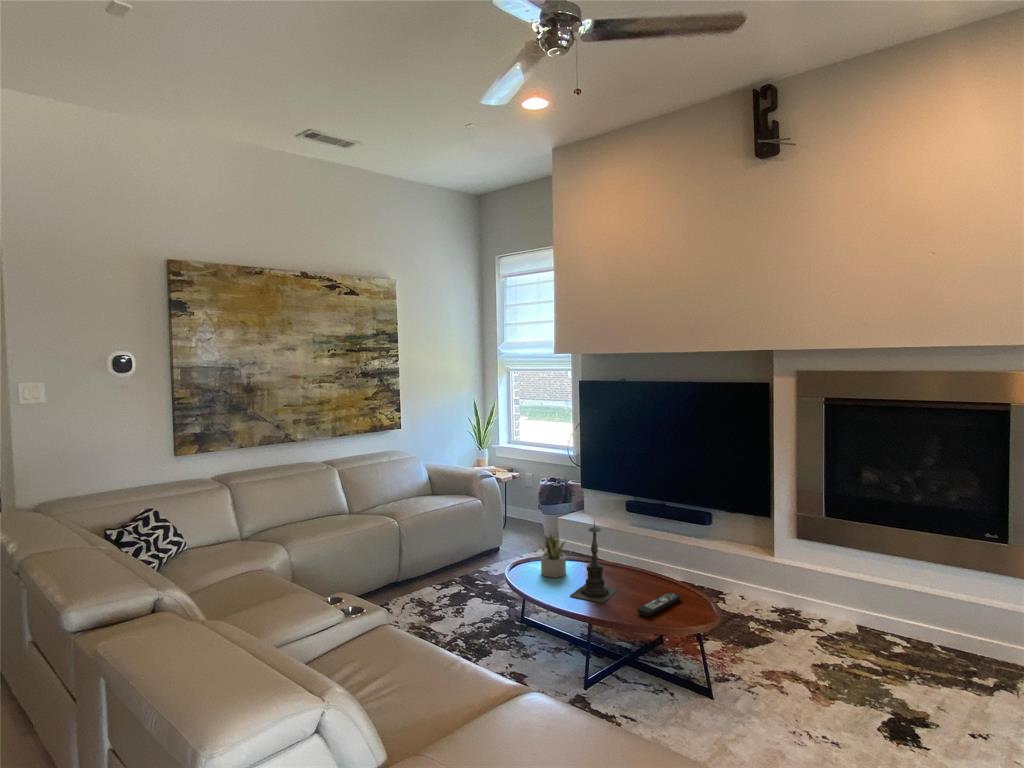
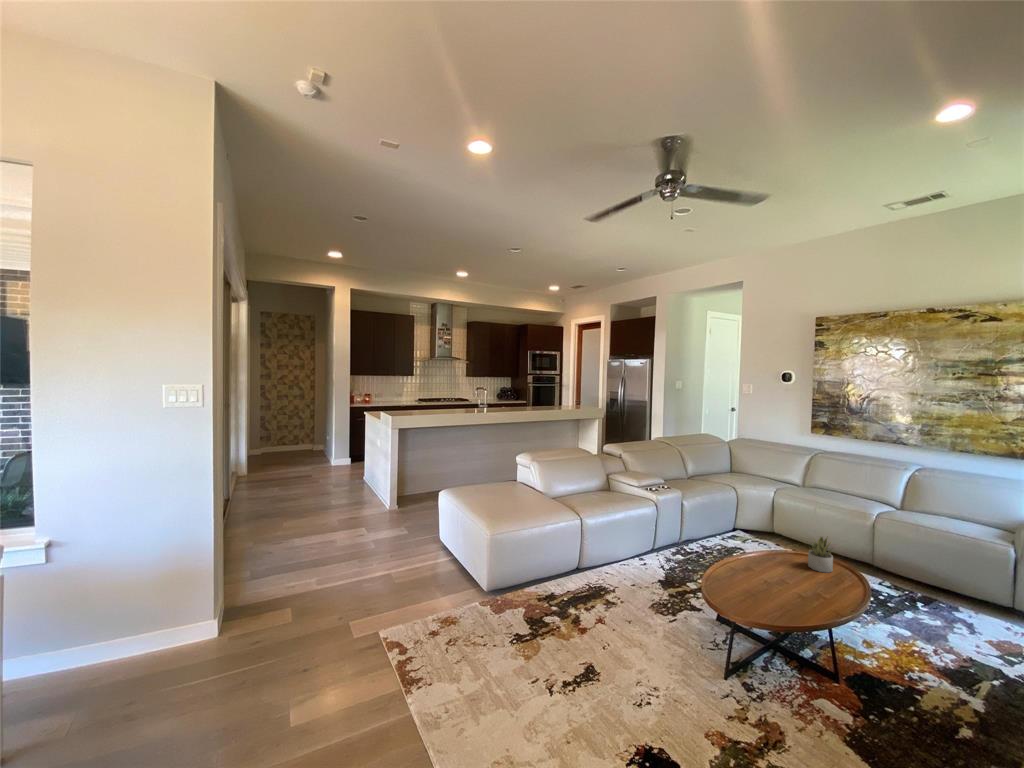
candle holder: present [570,522,618,603] -> none [761,517,803,586]
remote control: present [637,592,681,616] -> none [738,579,789,604]

